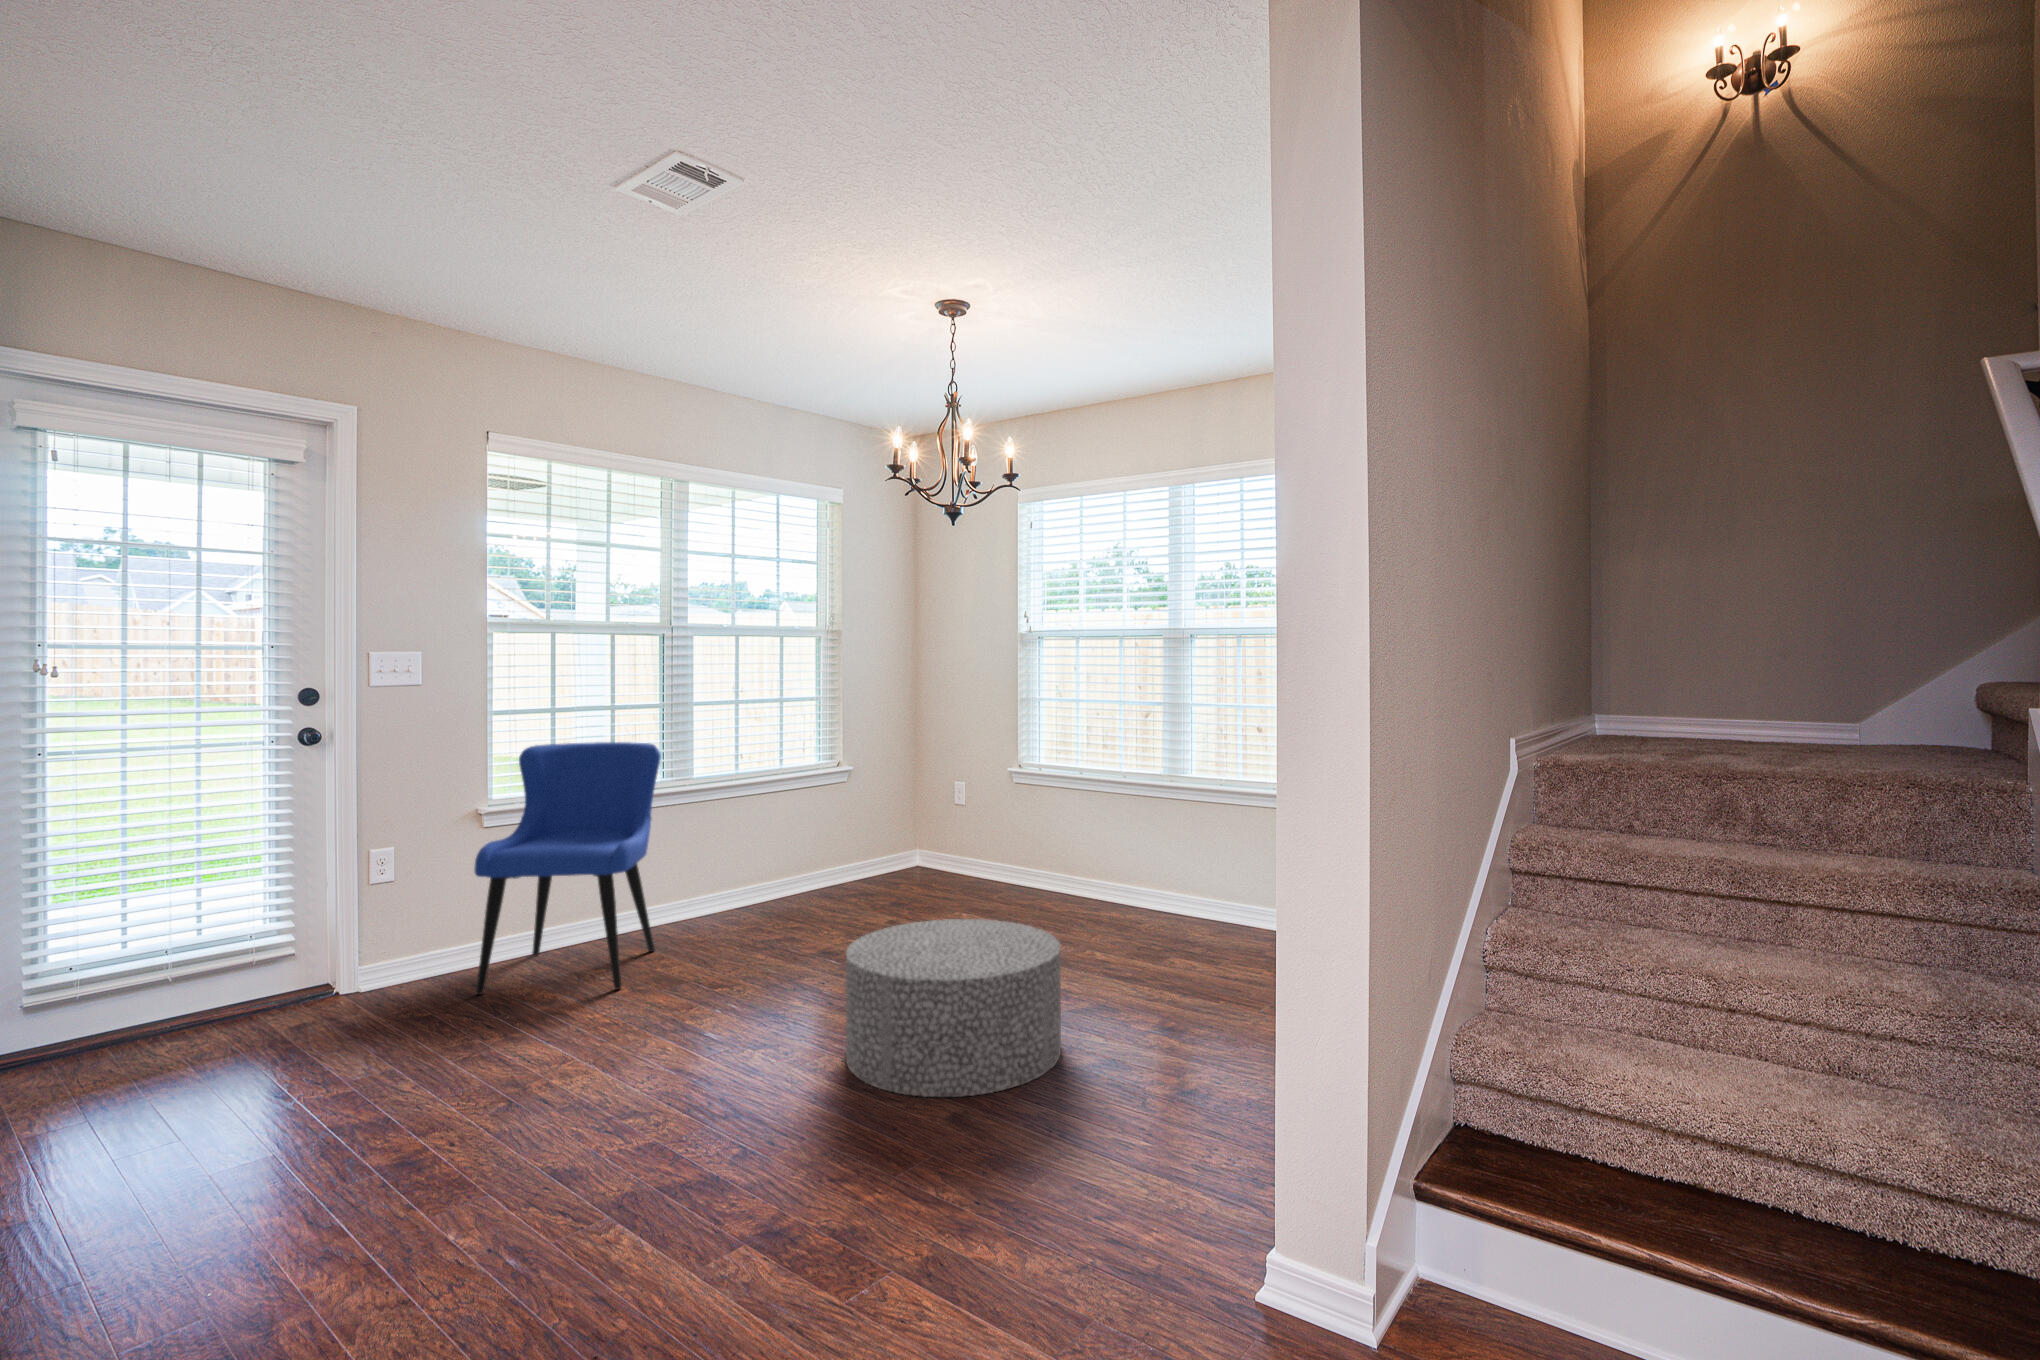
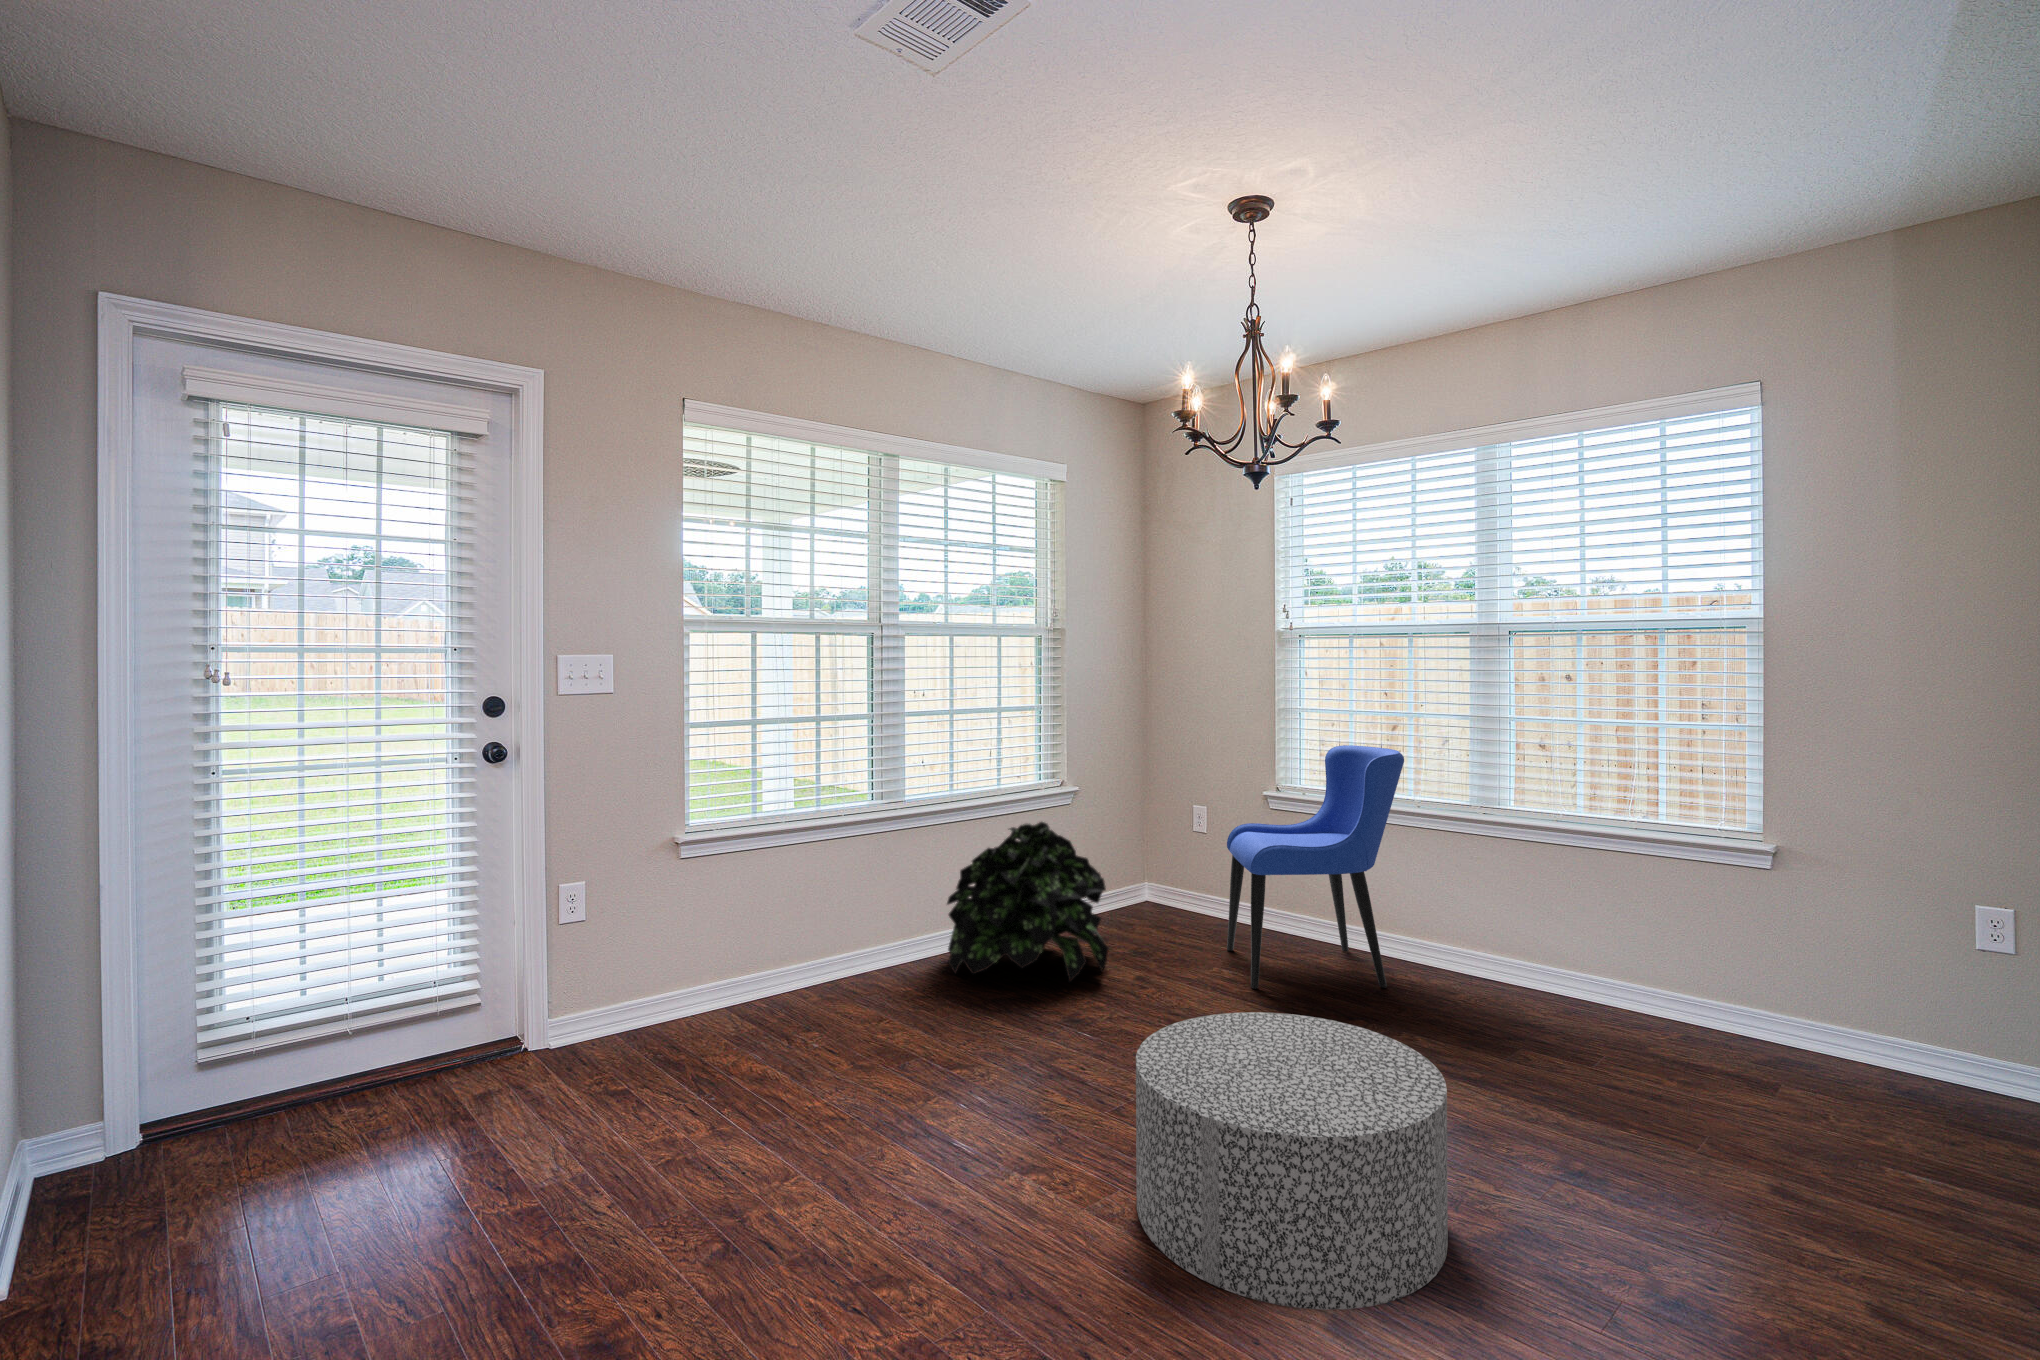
dining chair: present [474,742,661,995] -> present [1227,745,1404,989]
potted plant: none [729,794,870,926] -> present [947,822,1108,982]

